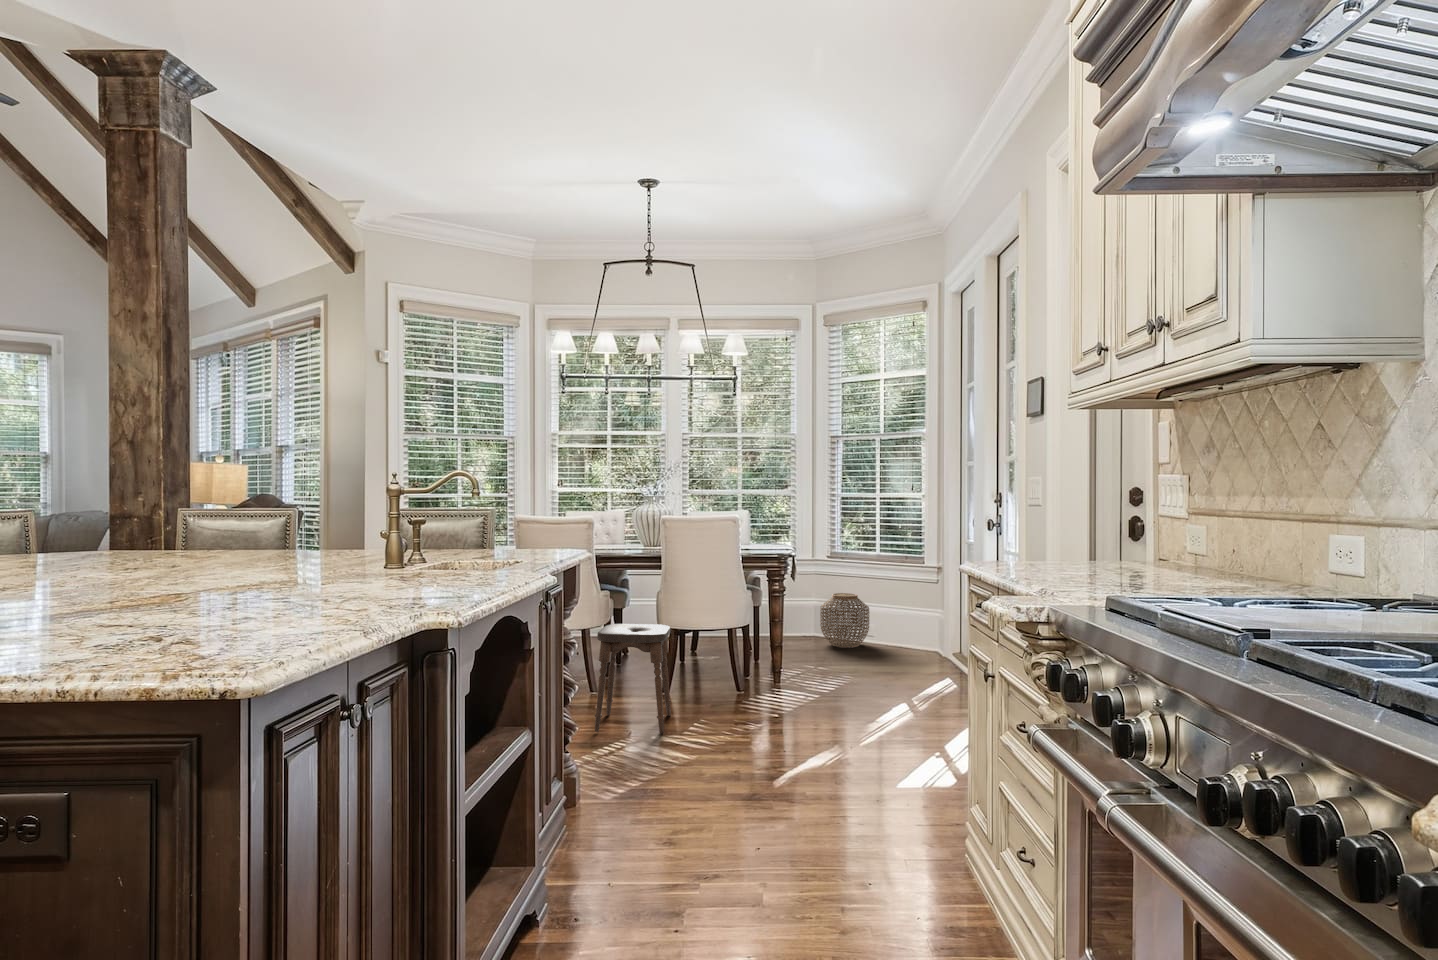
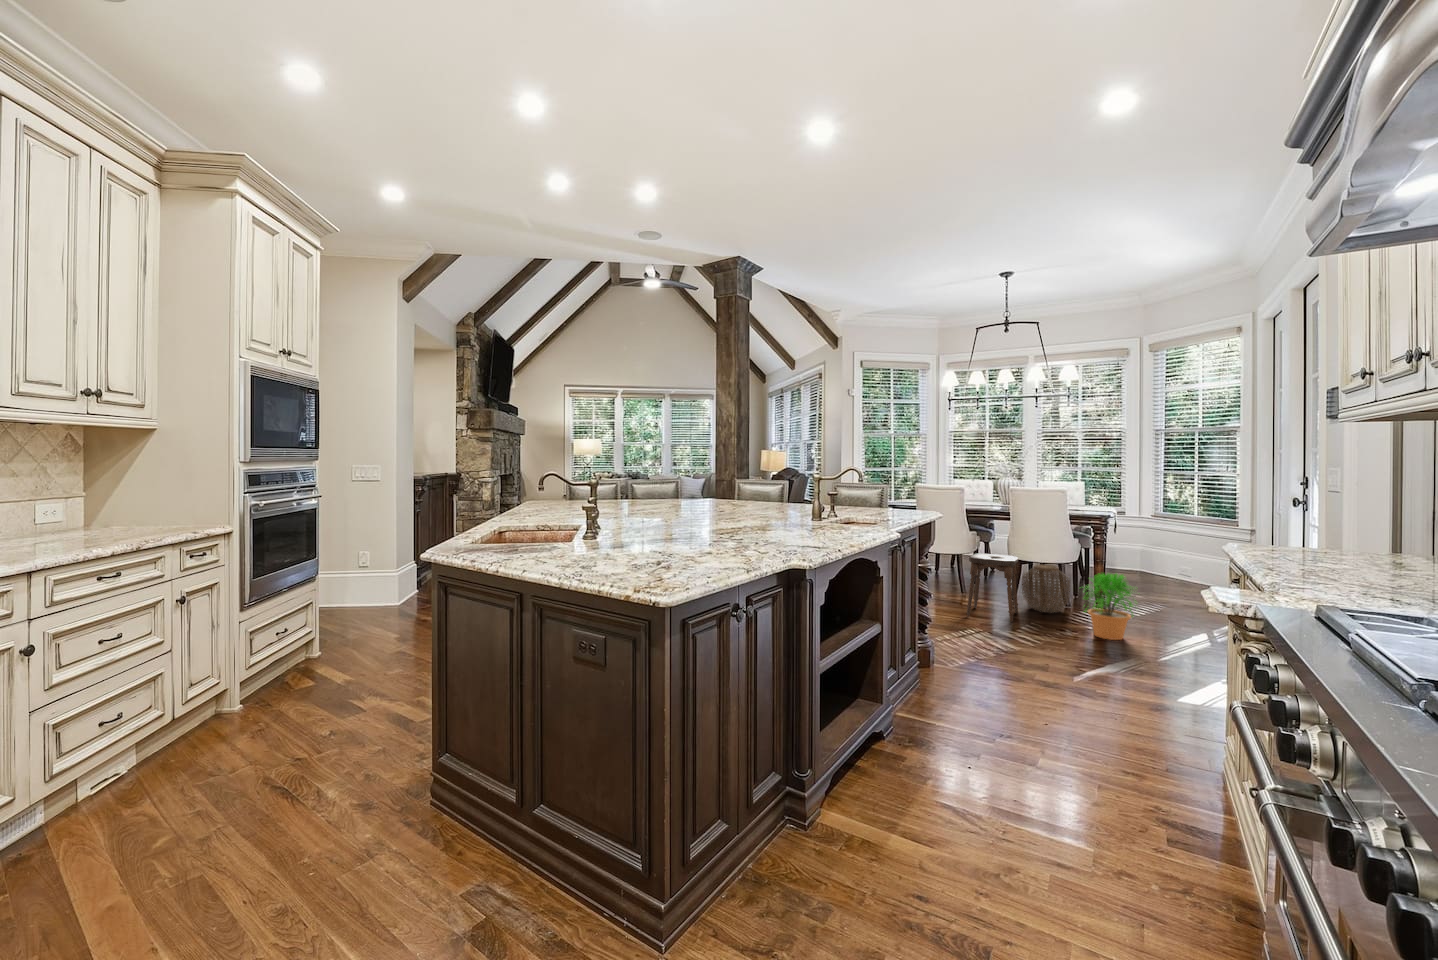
woven basket: present [820,593,869,648] -> present [1022,564,1070,612]
potted plant: none [752,639,836,744] -> present [1083,573,1136,640]

